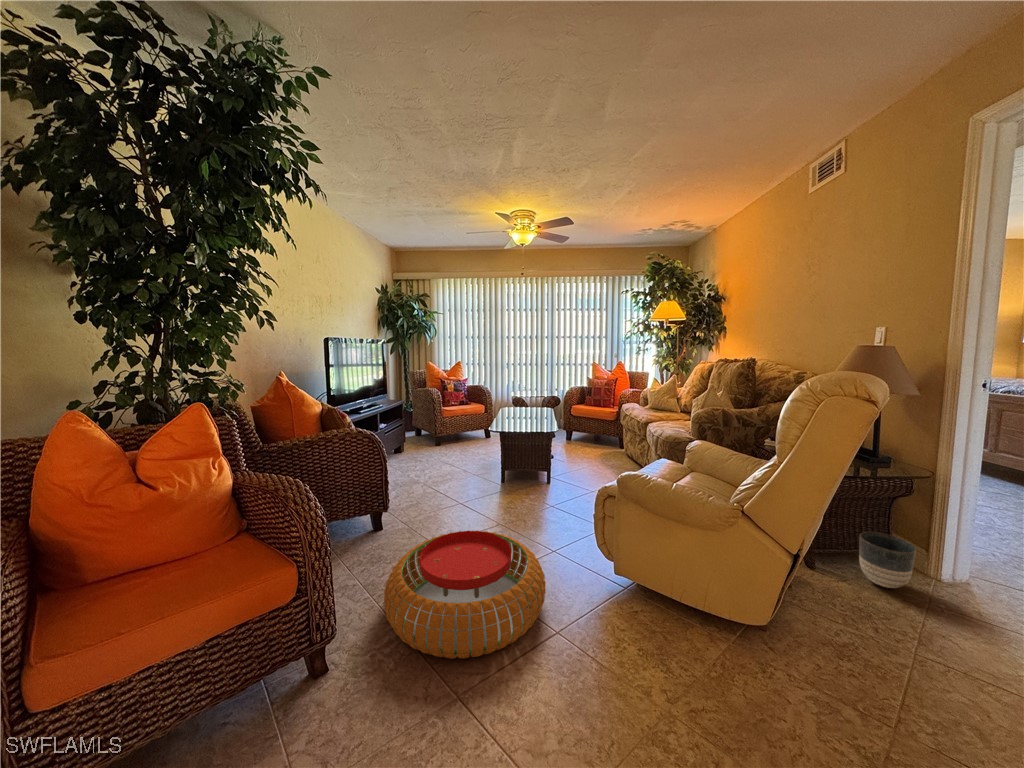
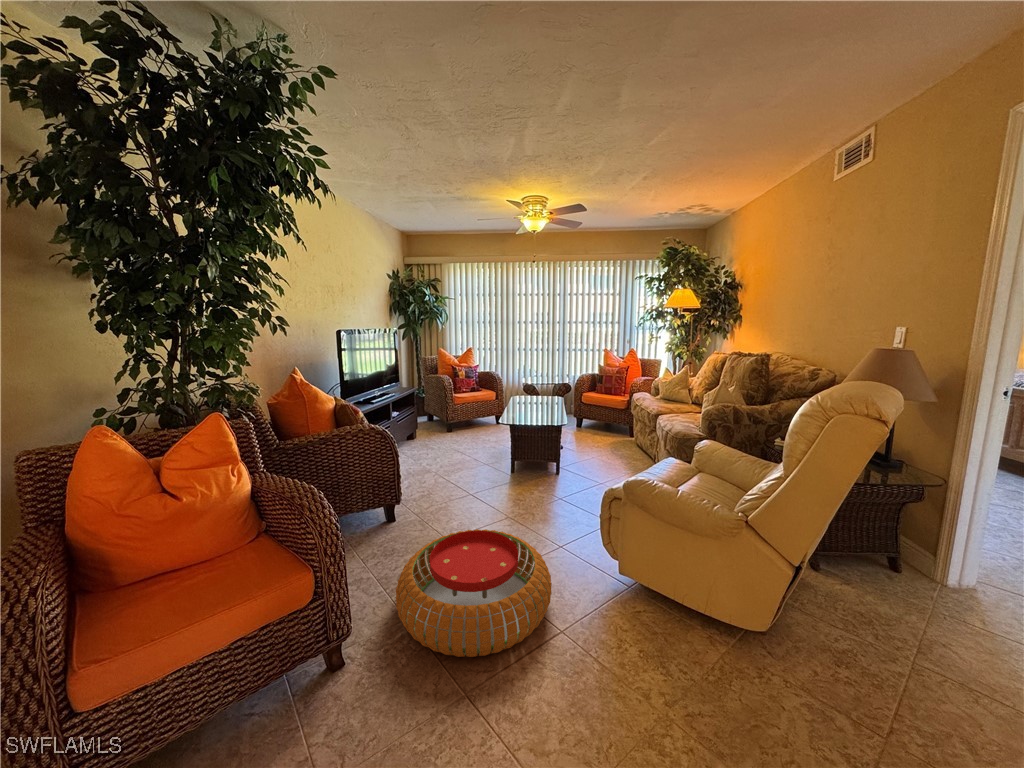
planter: present [859,532,916,588] -> none [867,538,925,595]

